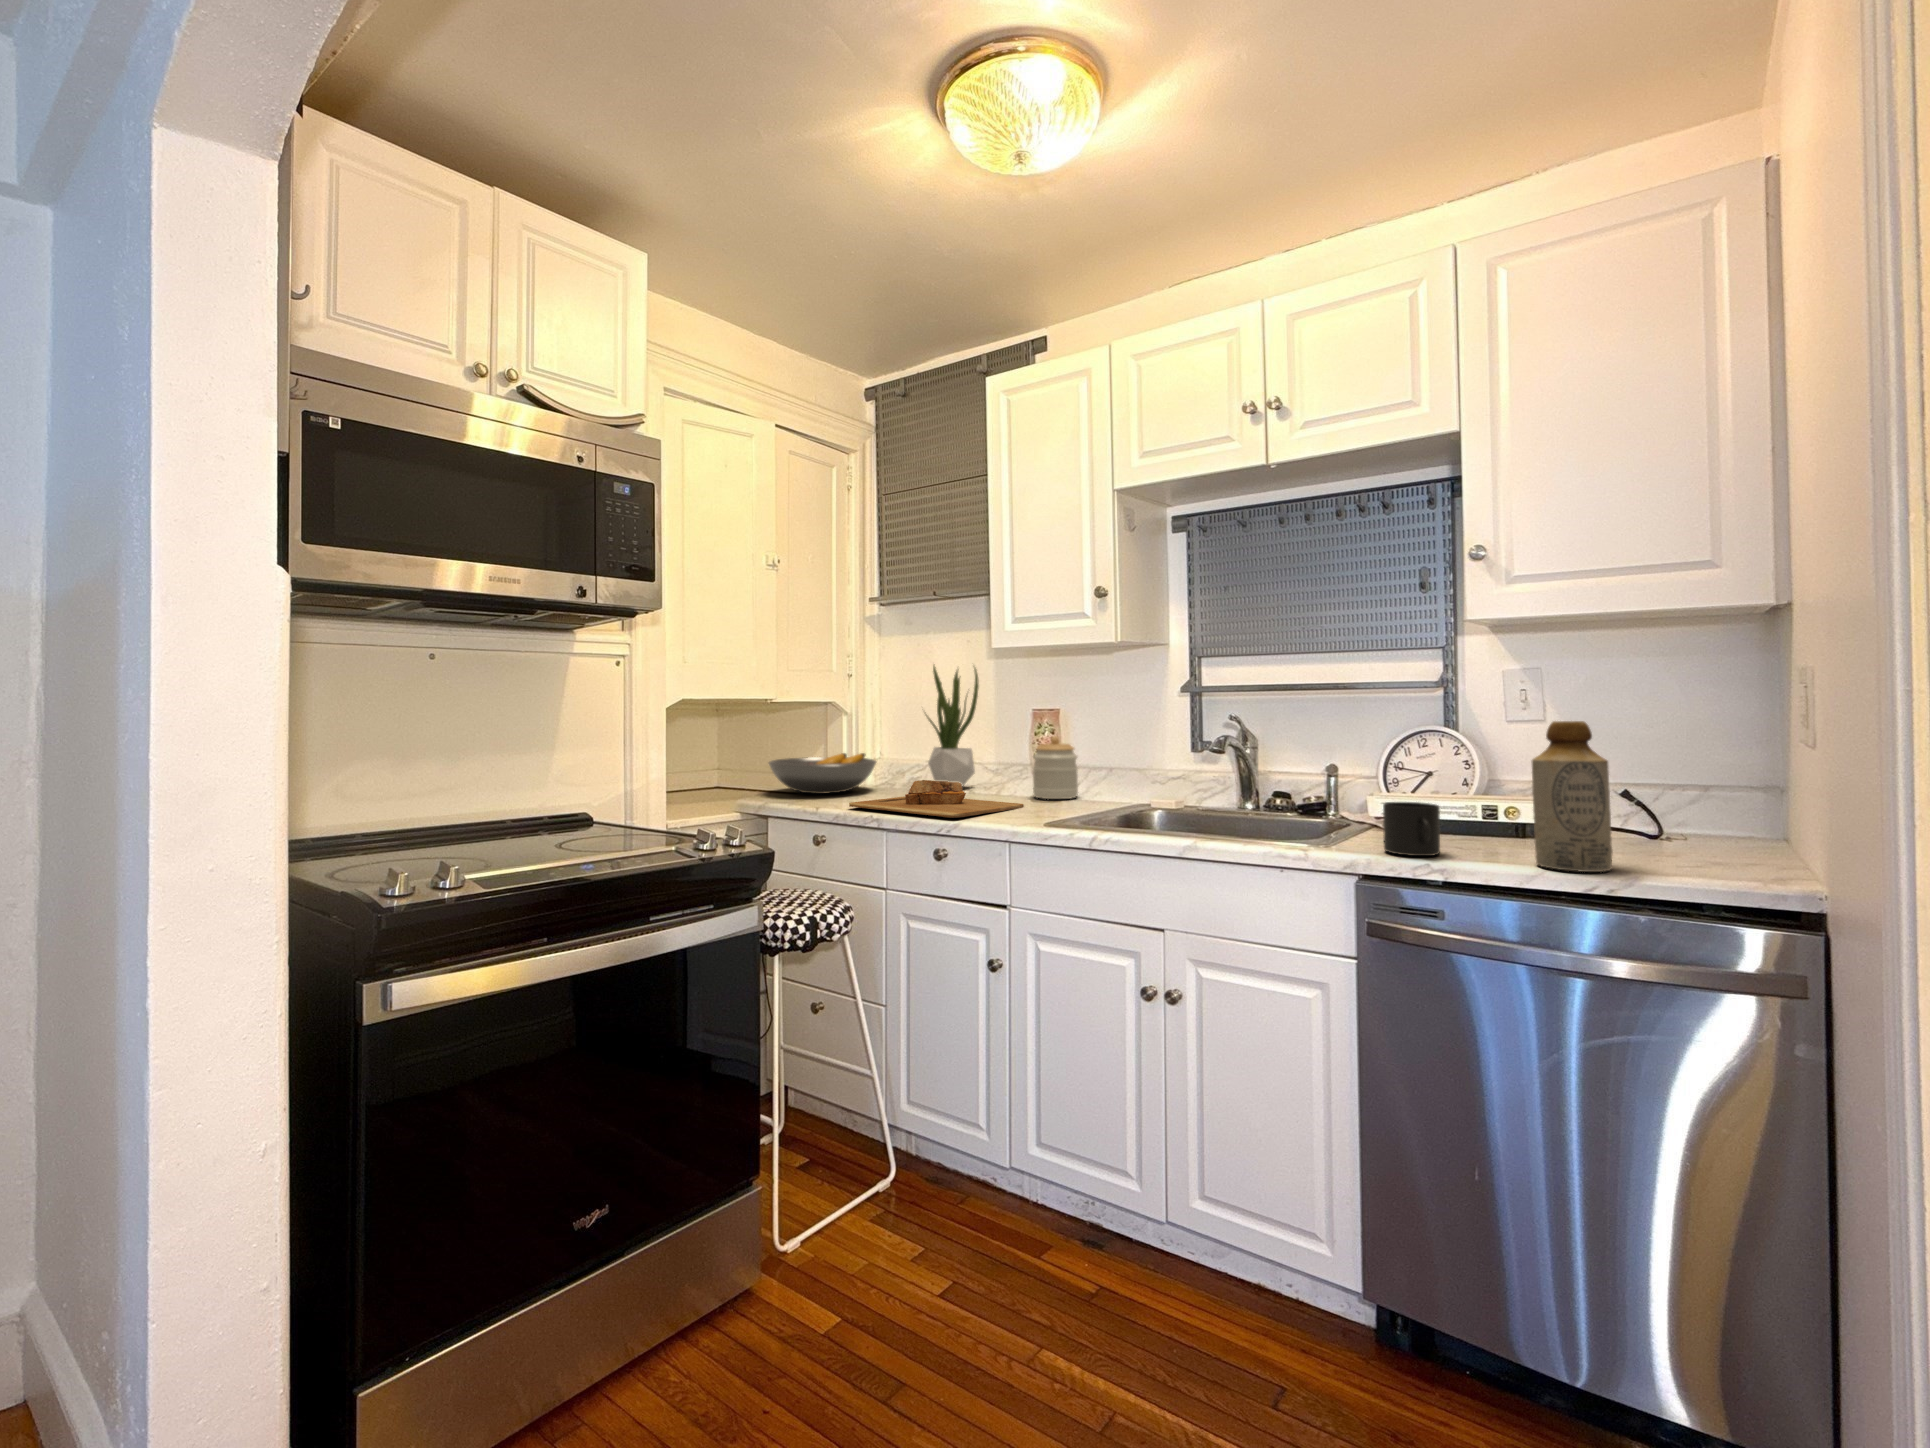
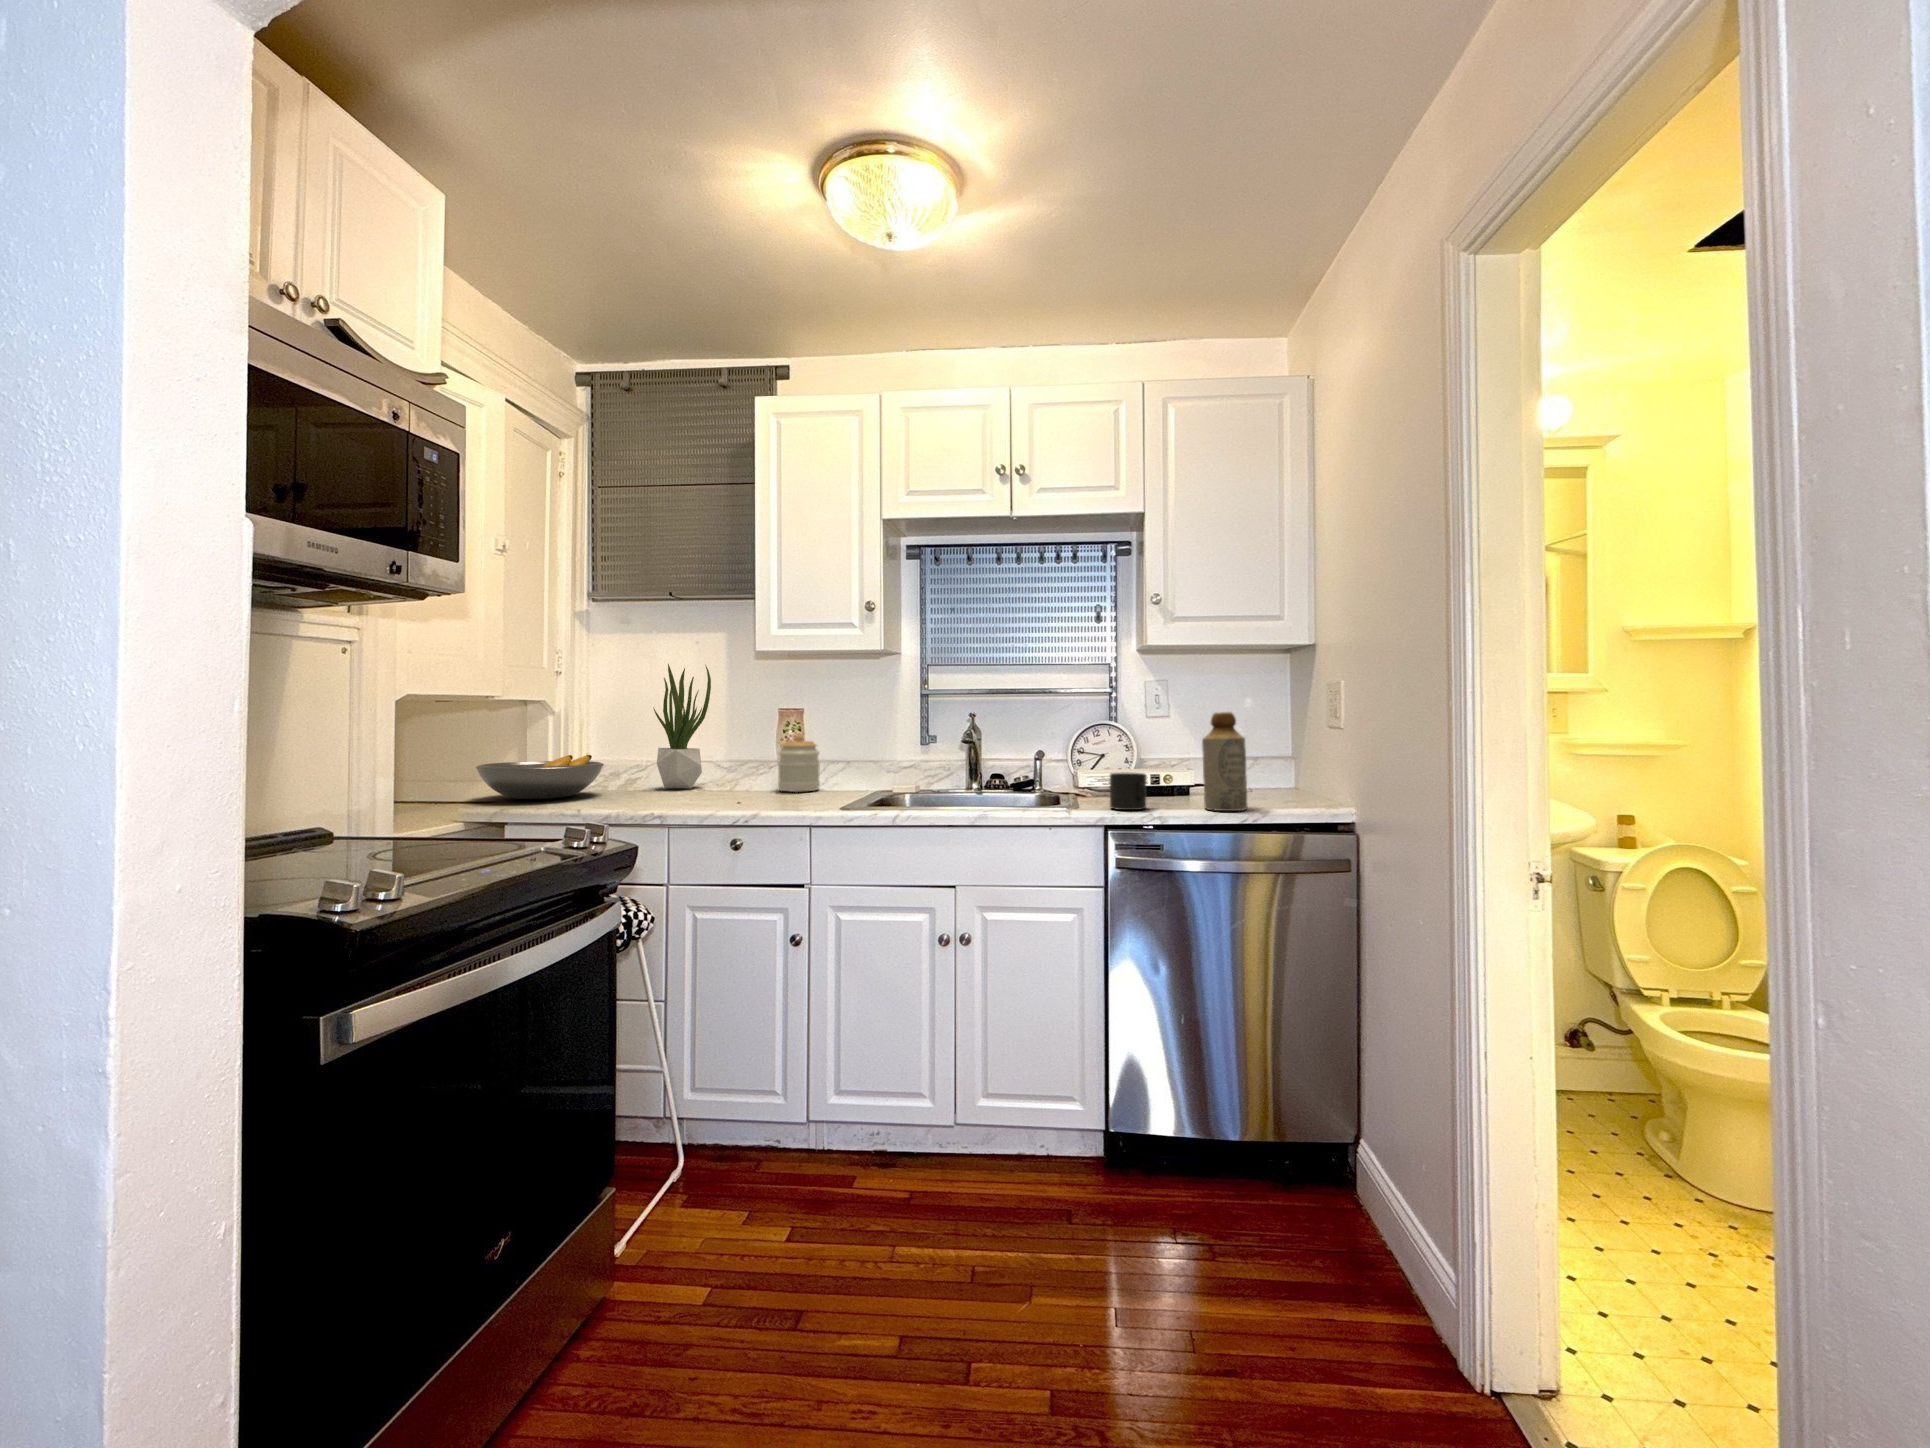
cutting board: present [849,780,1024,818] -> none [610,777,785,809]

